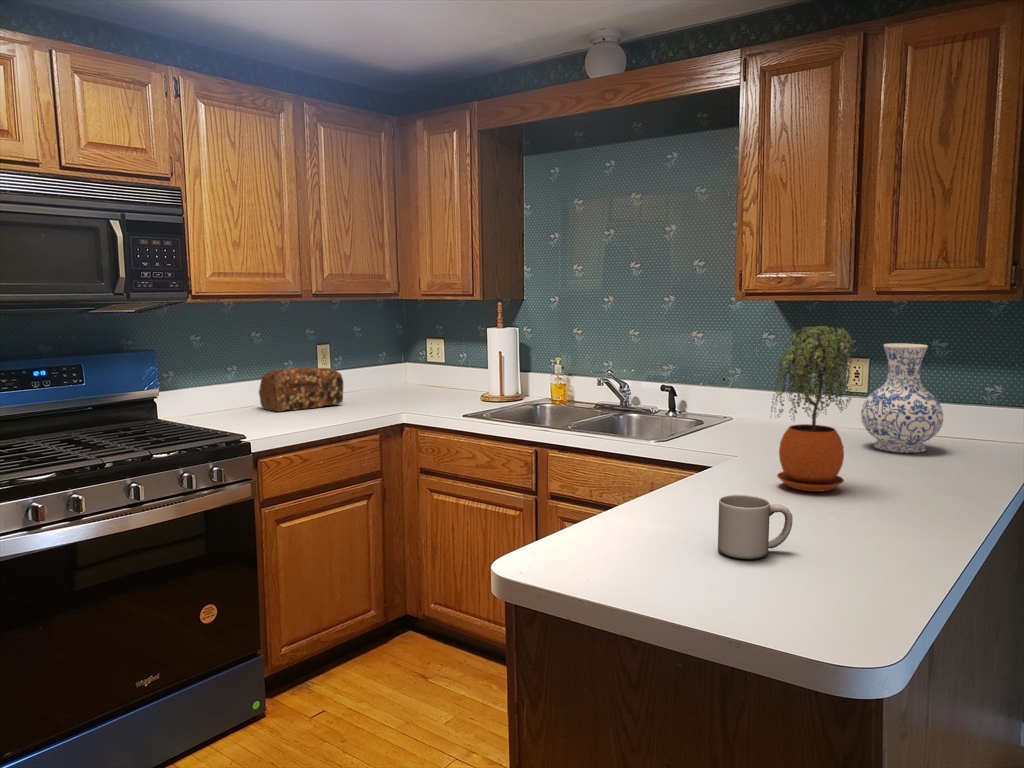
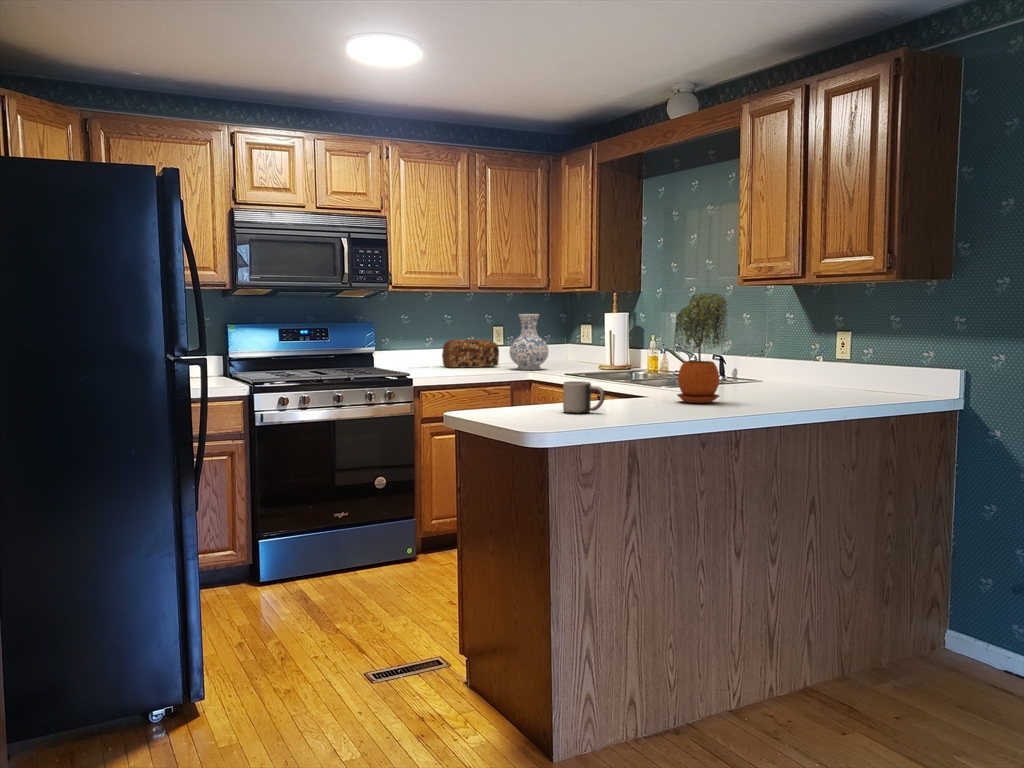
vase: present [861,344,943,453] -> present [509,314,549,370]

